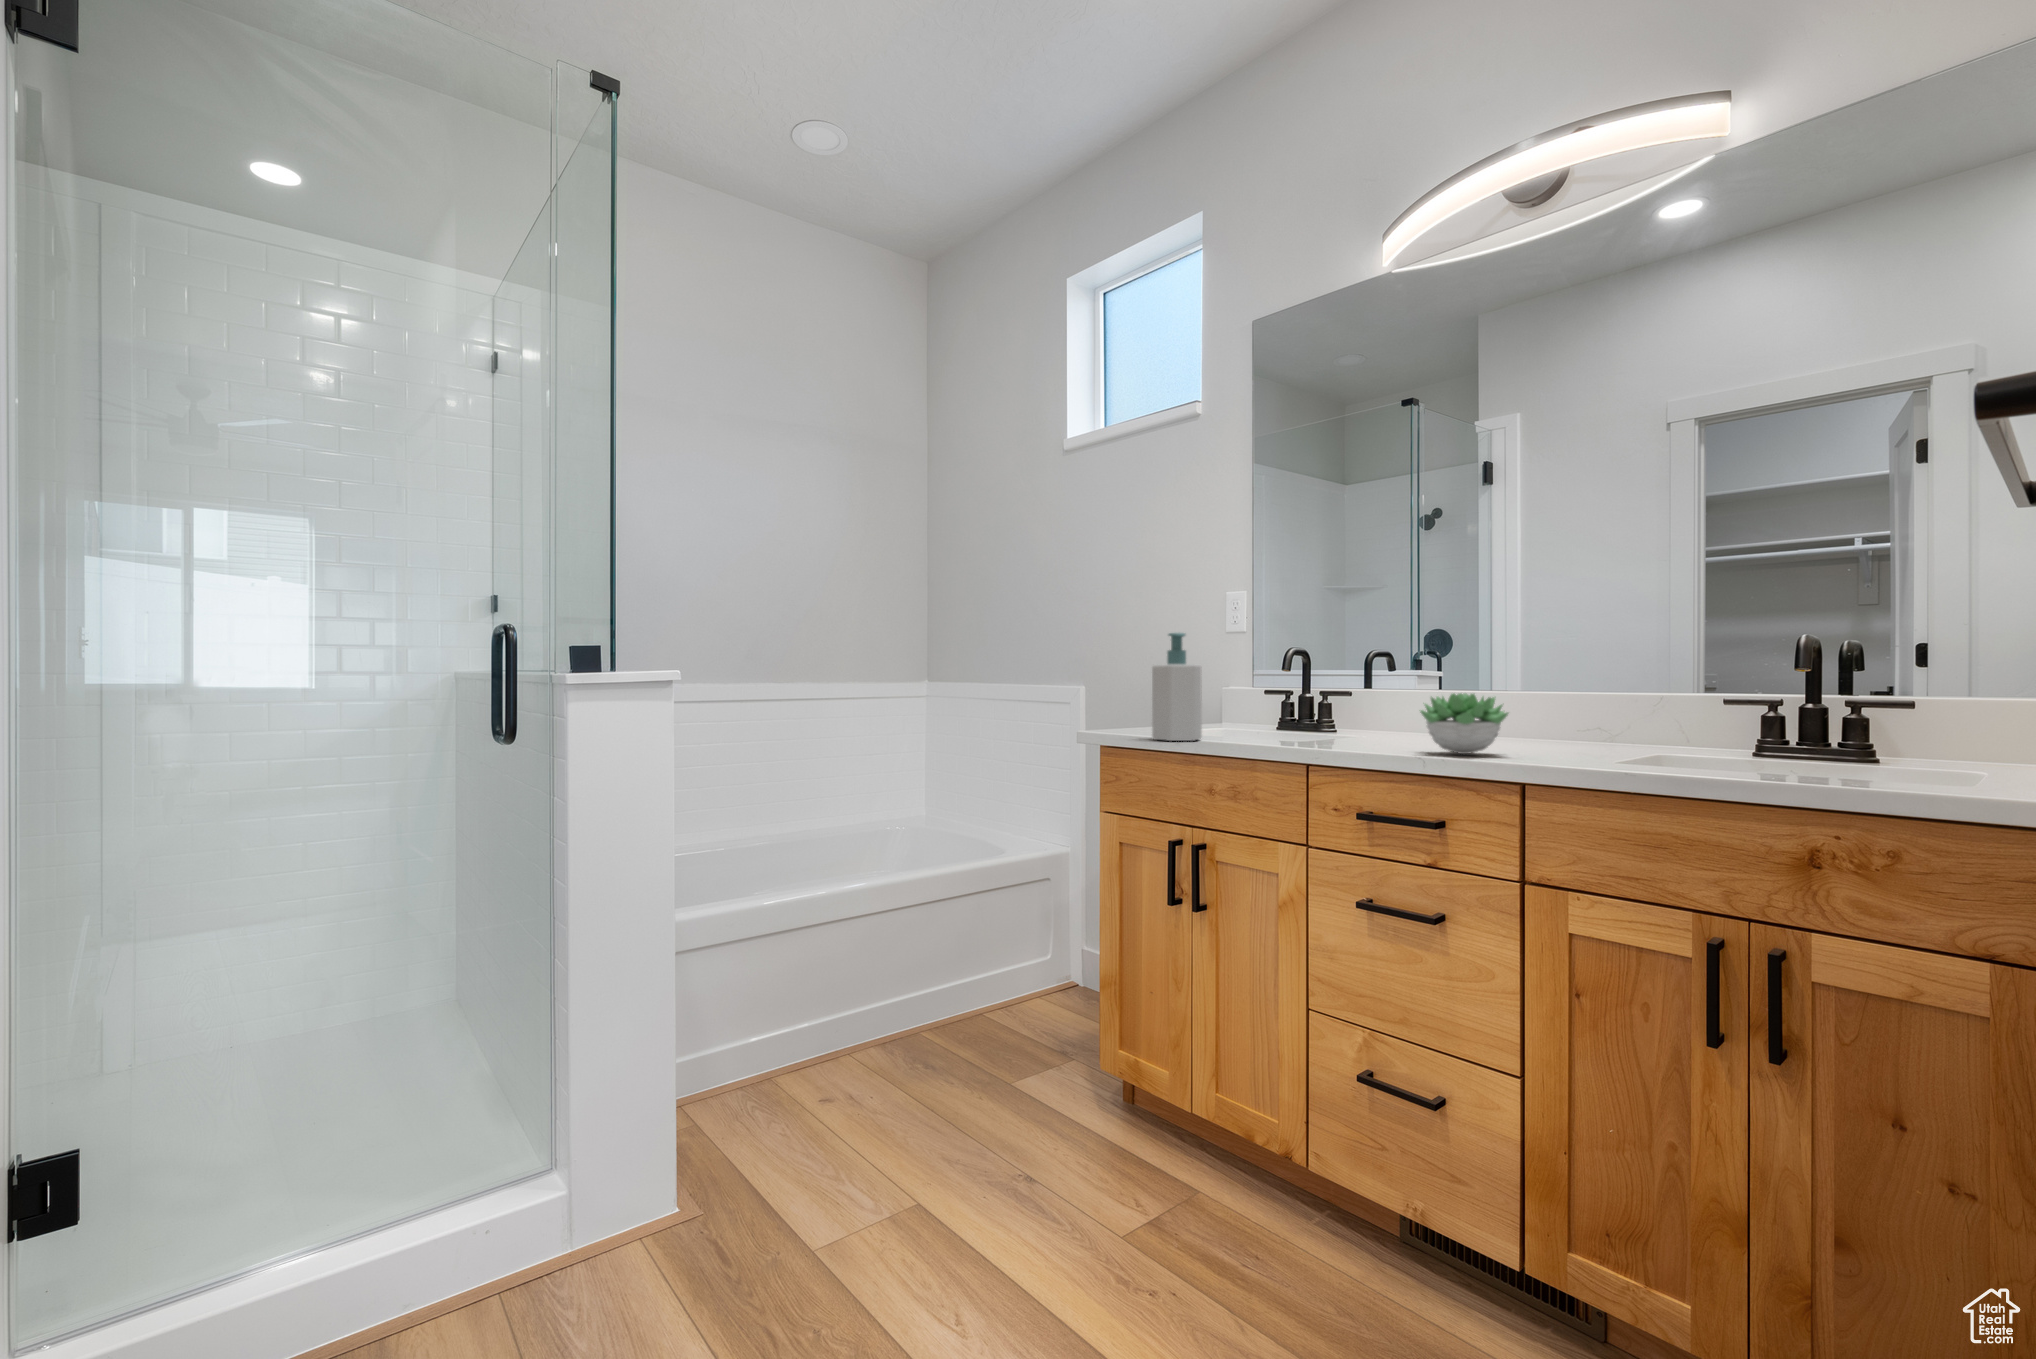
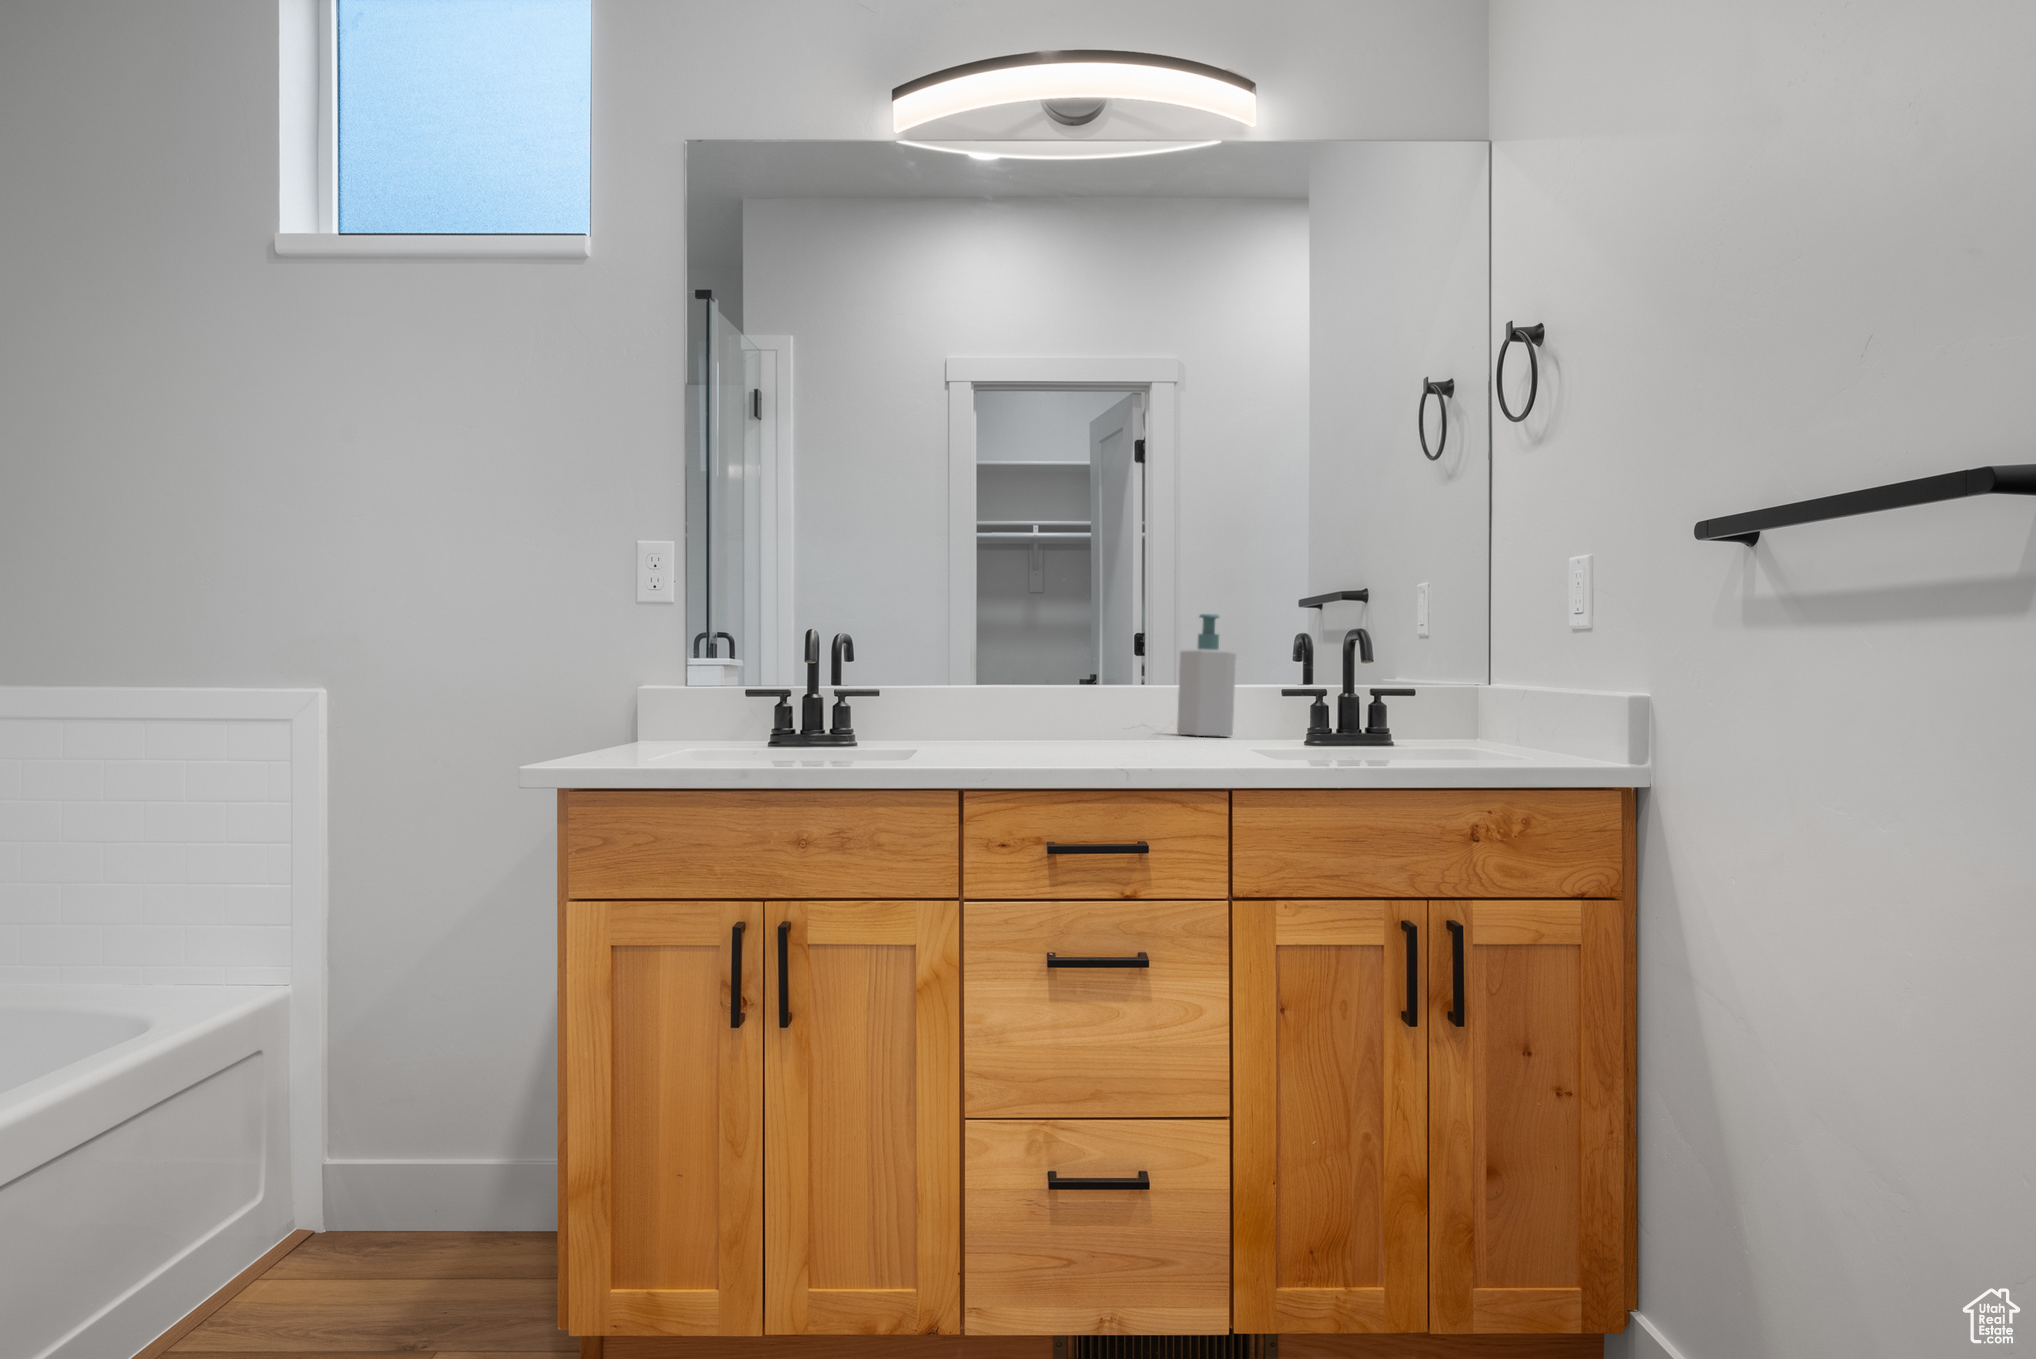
succulent plant: present [1420,693,1508,754] -> none [1472,689,1567,755]

